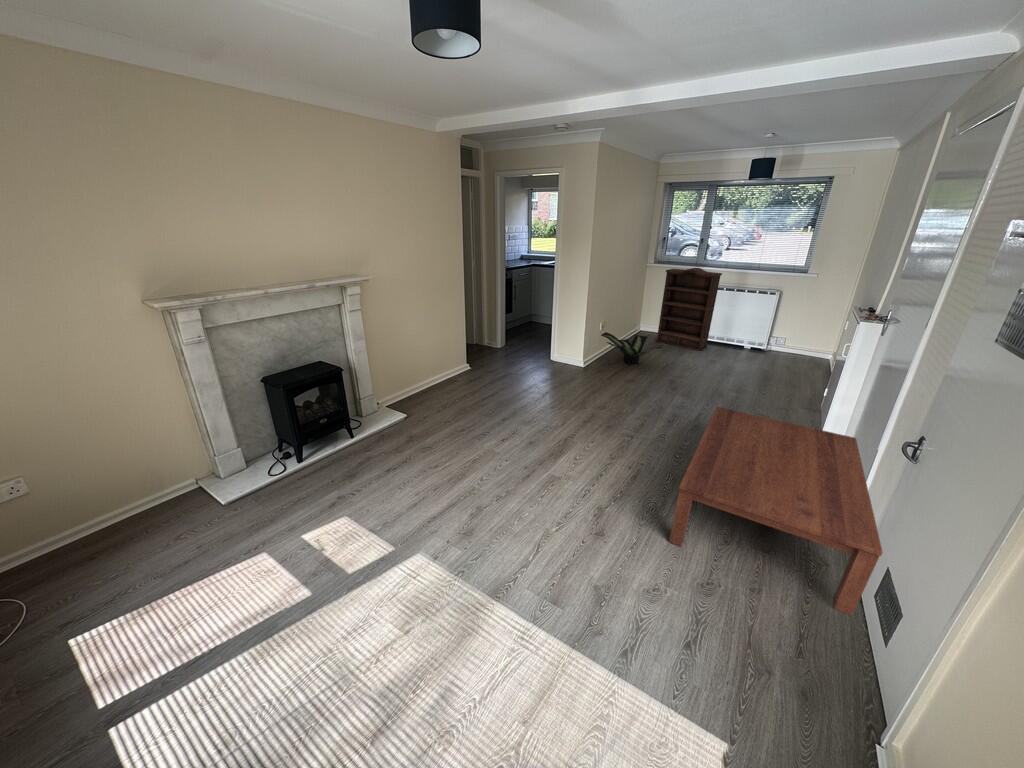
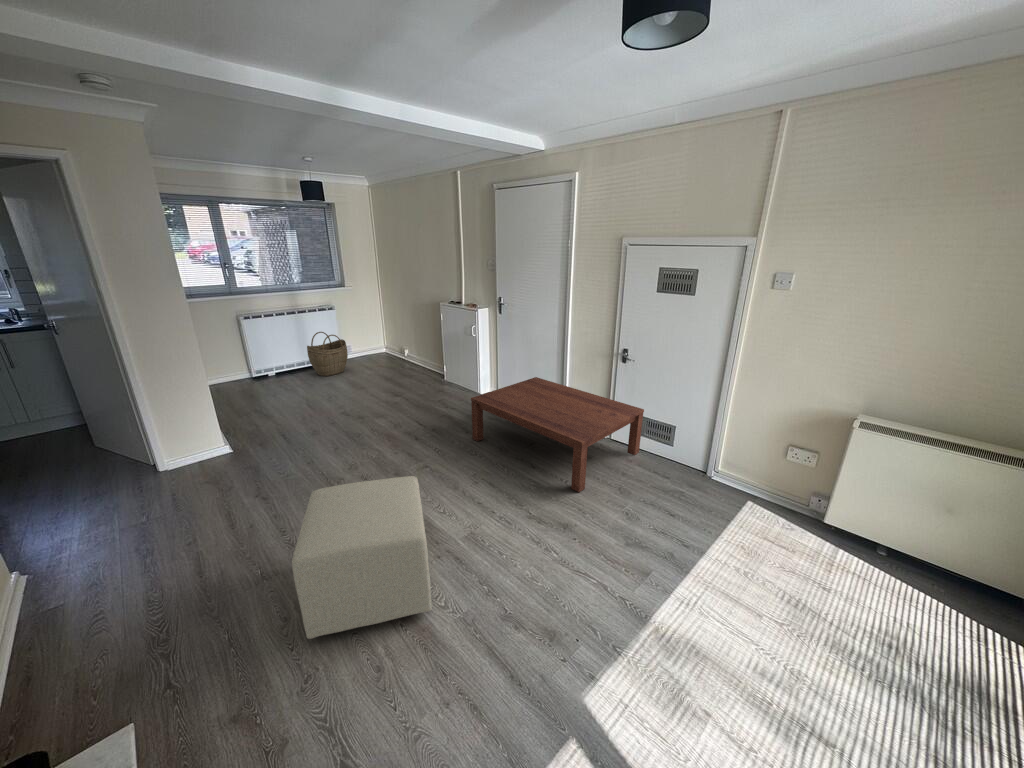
bookshelf: present [656,268,722,351] -> none [214,295,298,392]
woven basket: none [722,314,765,359] -> present [307,332,348,376]
potted plant: present [601,332,663,364] -> none [208,384,302,424]
ottoman: none [446,380,539,472] -> present [292,476,432,639]

